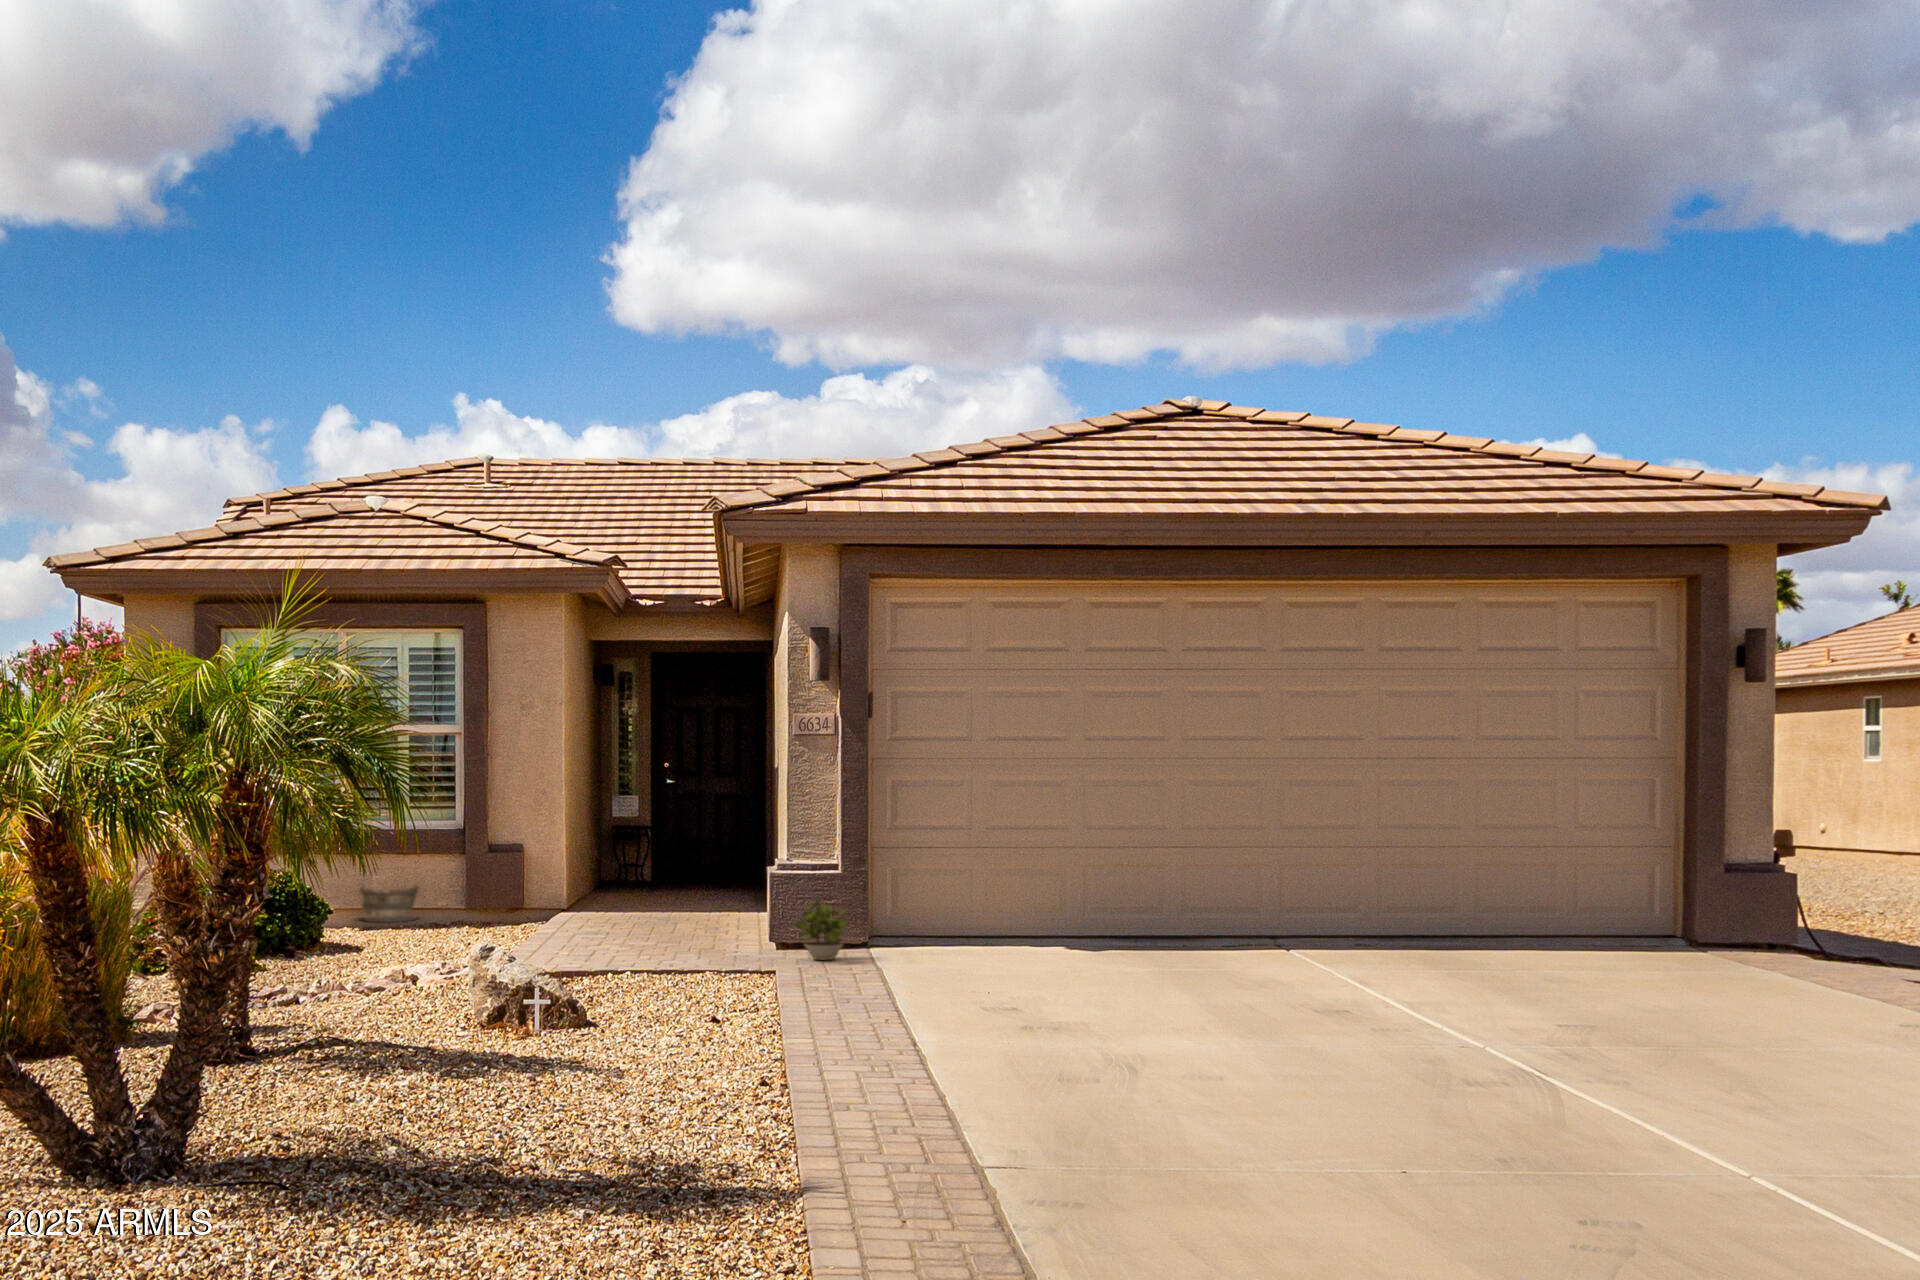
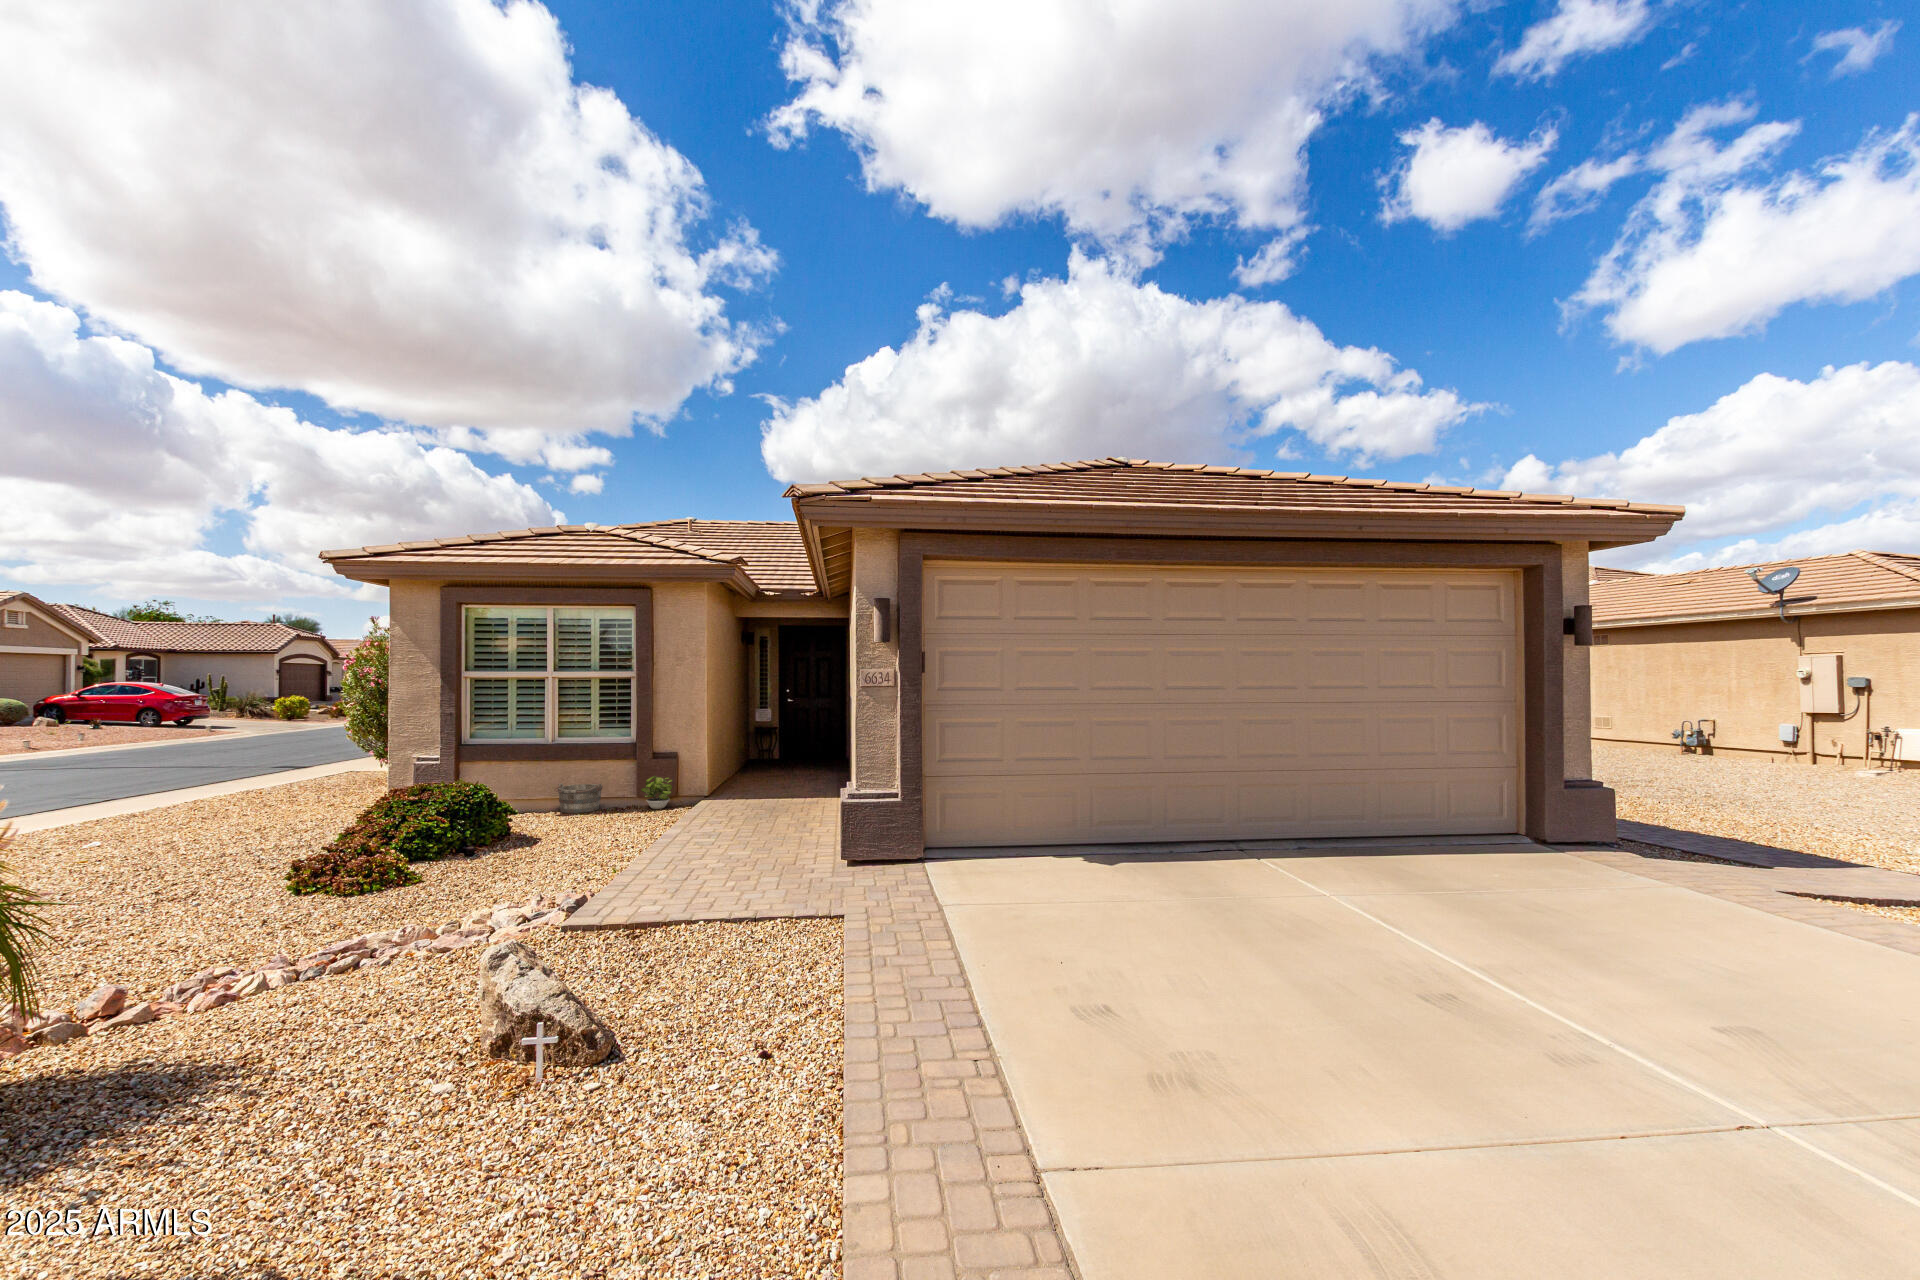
potted plant: present [796,901,847,960] -> present [641,776,672,809]

